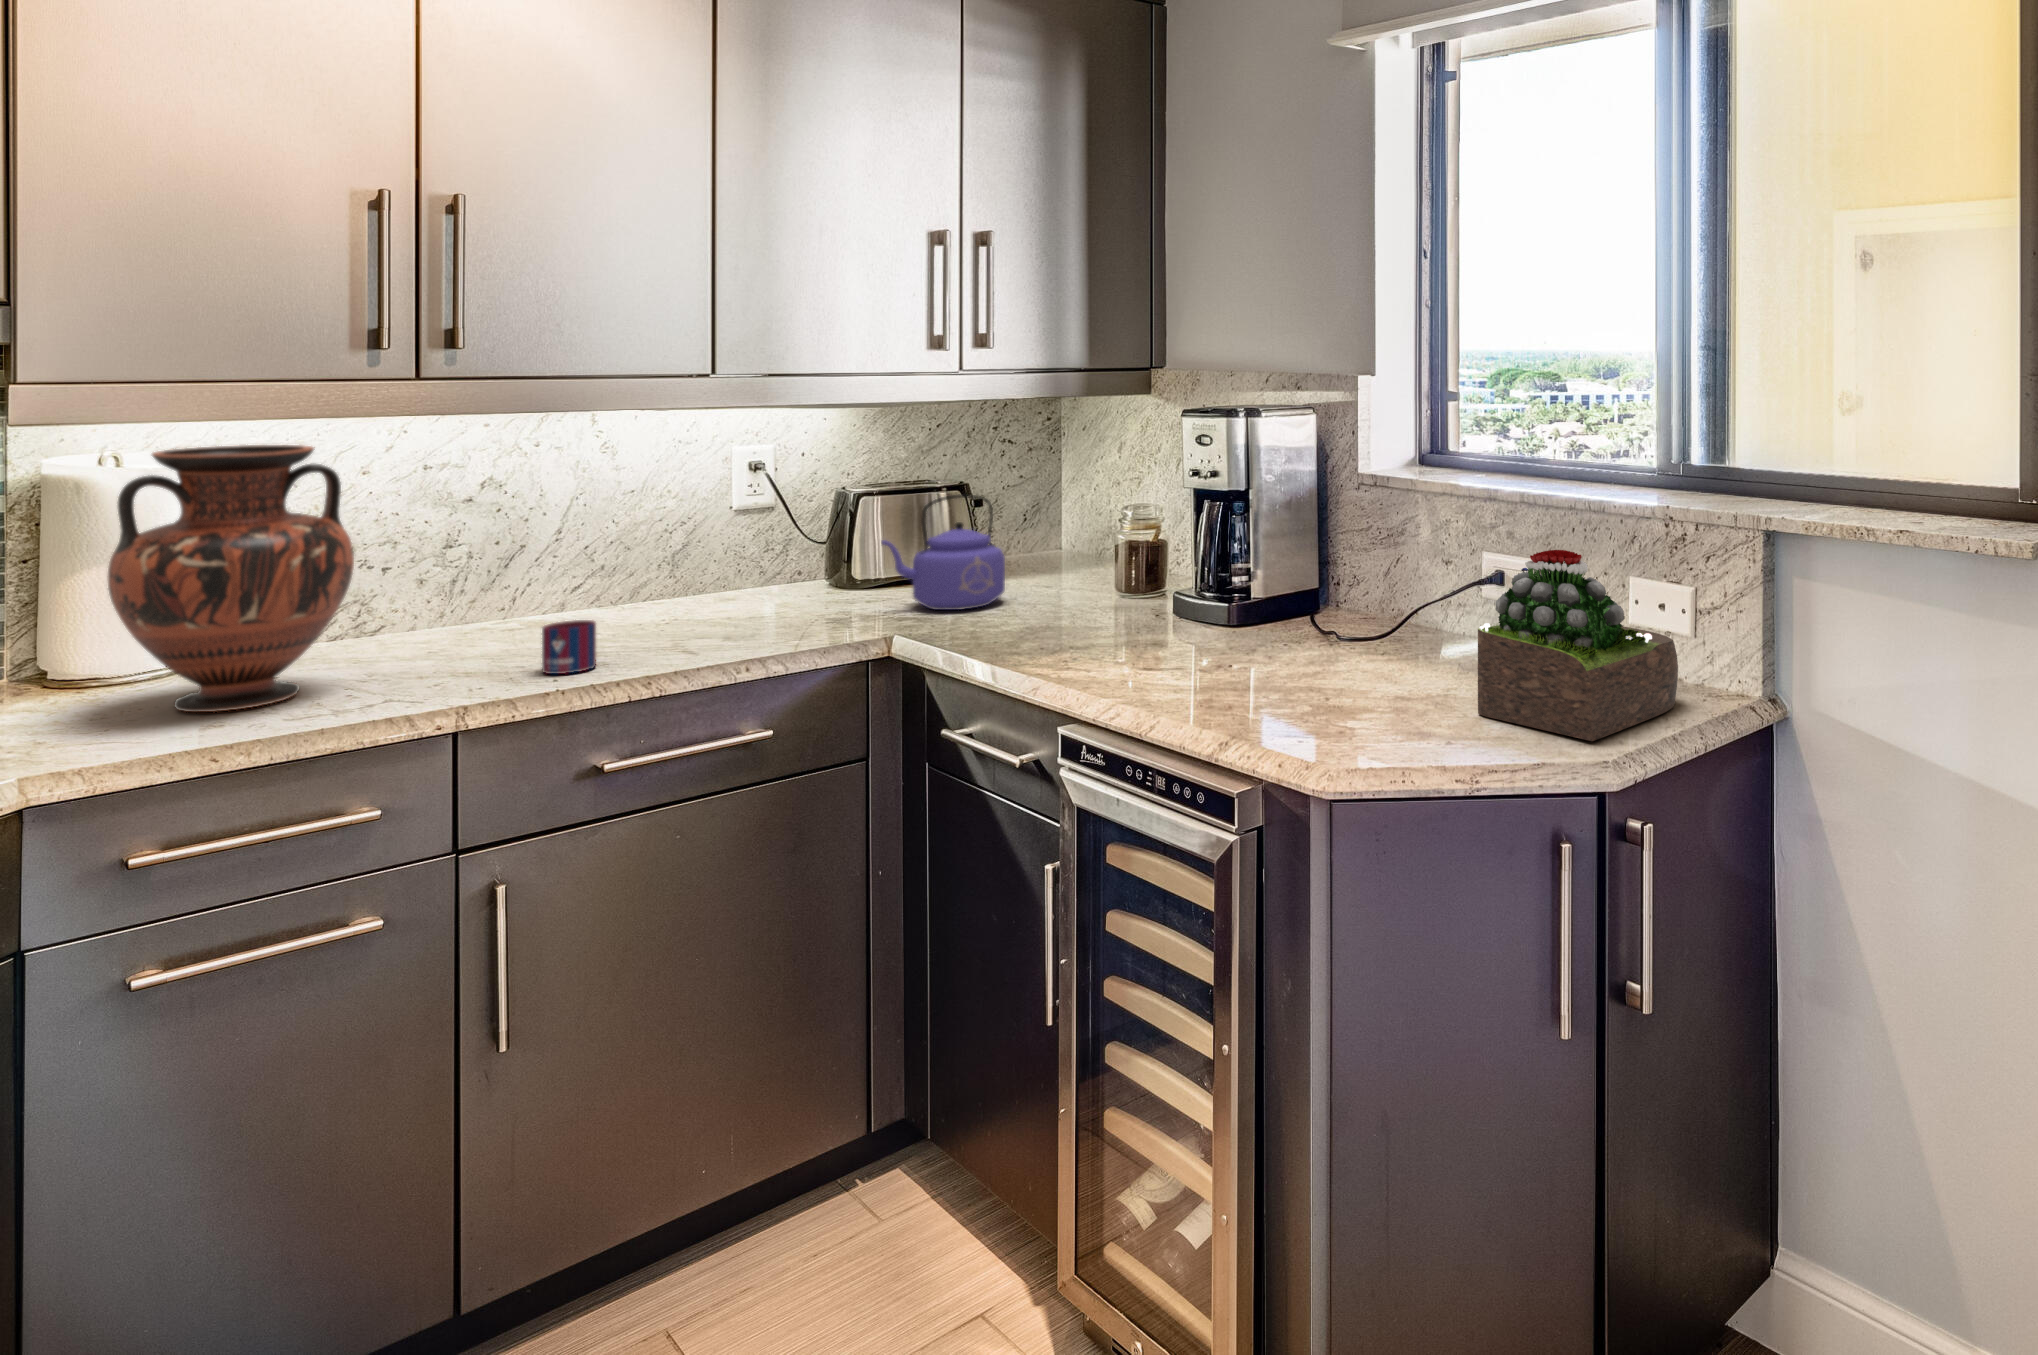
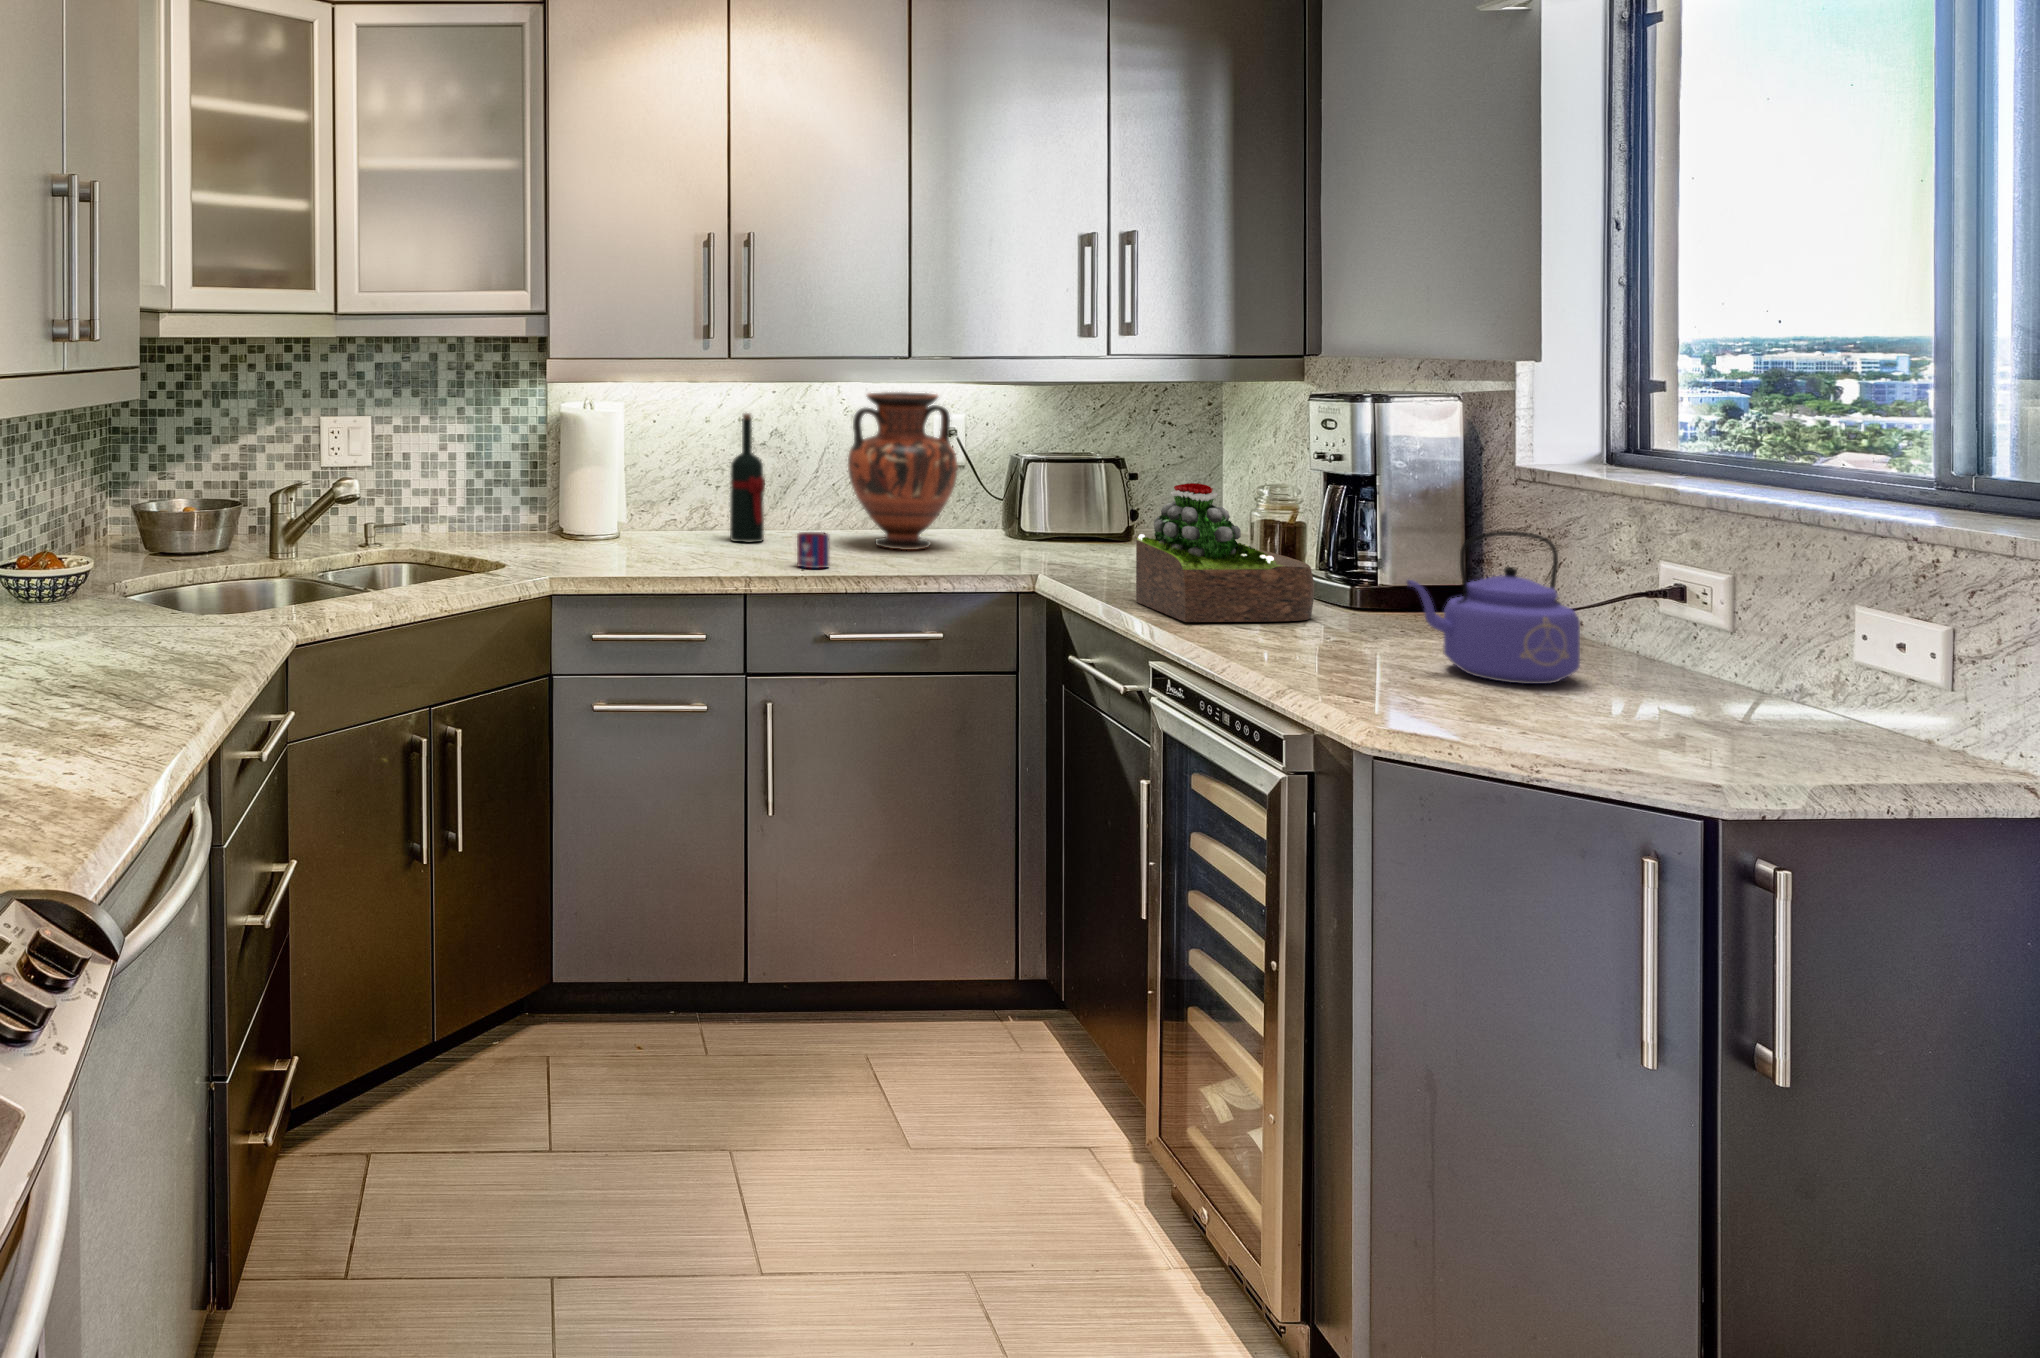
vase: present [107,445,354,712] -> present [848,392,958,550]
wine bottle: none [414,459,478,647] -> present [730,413,765,543]
kettle: present [881,495,1005,610] -> present [1407,531,1580,684]
succulent plant: present [1478,550,1678,741] -> present [1136,483,1314,622]

